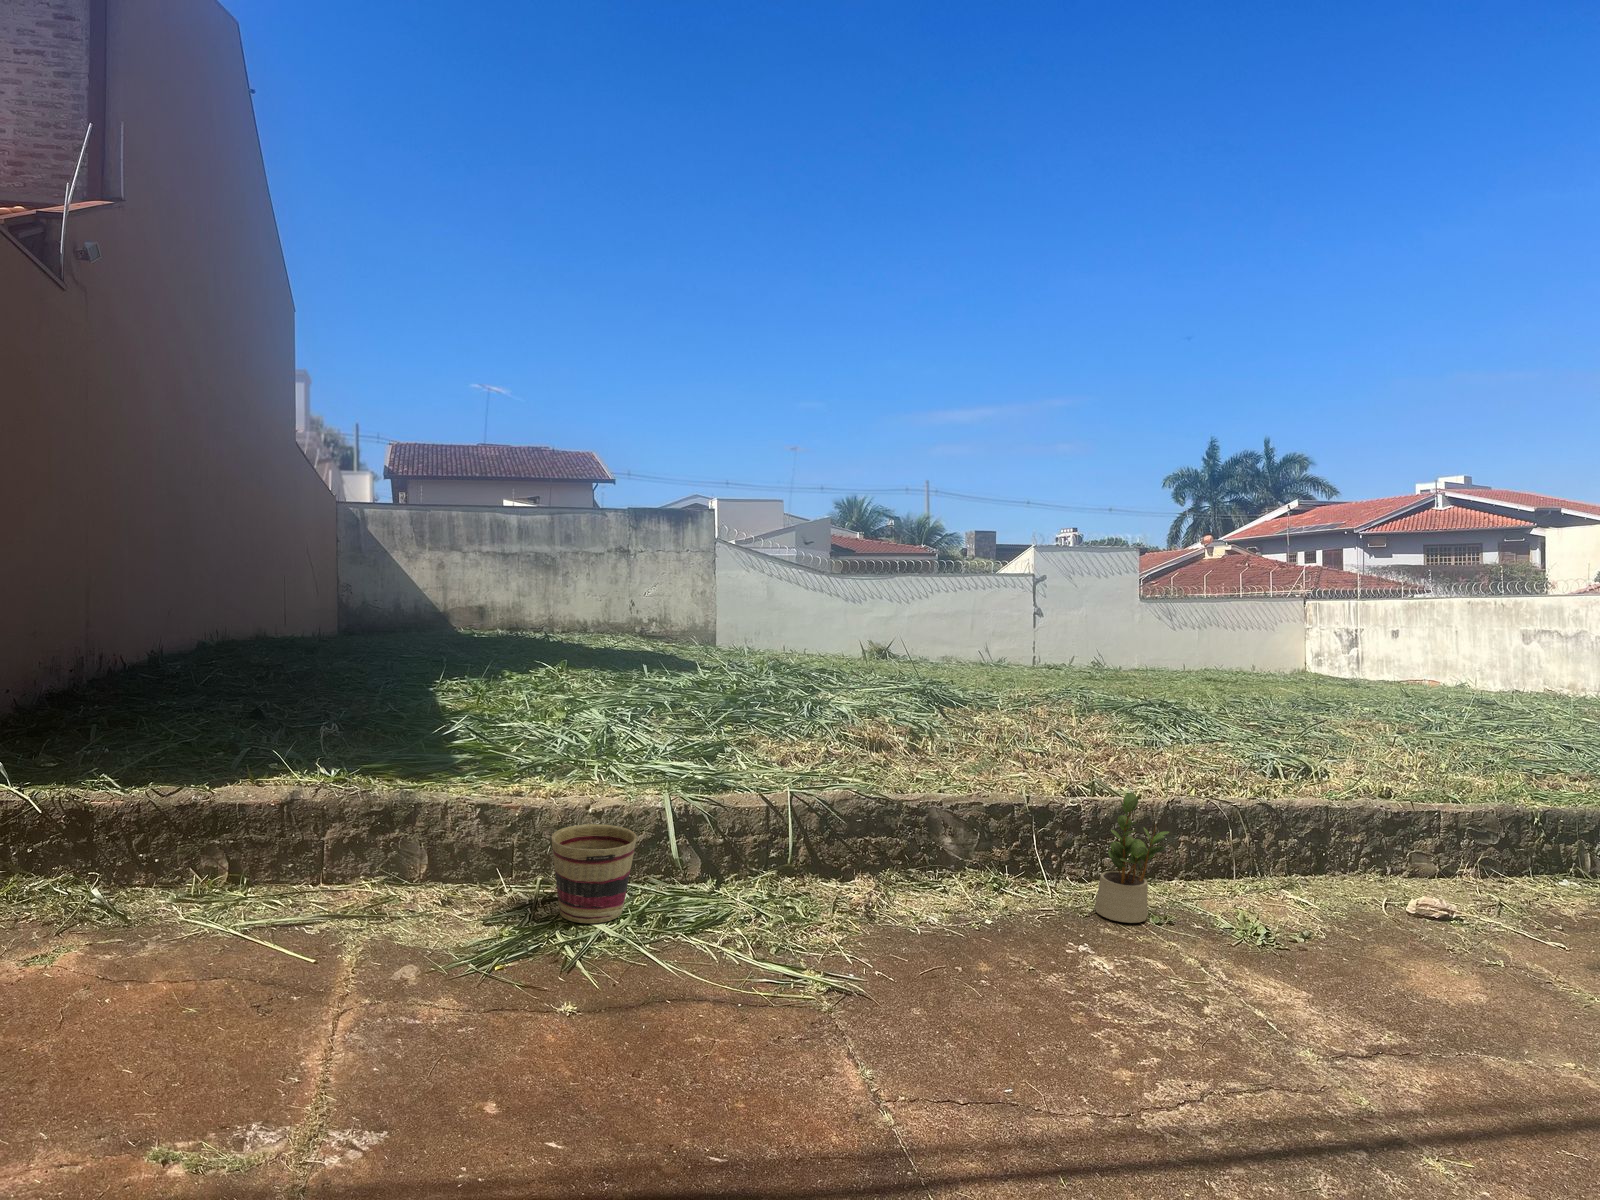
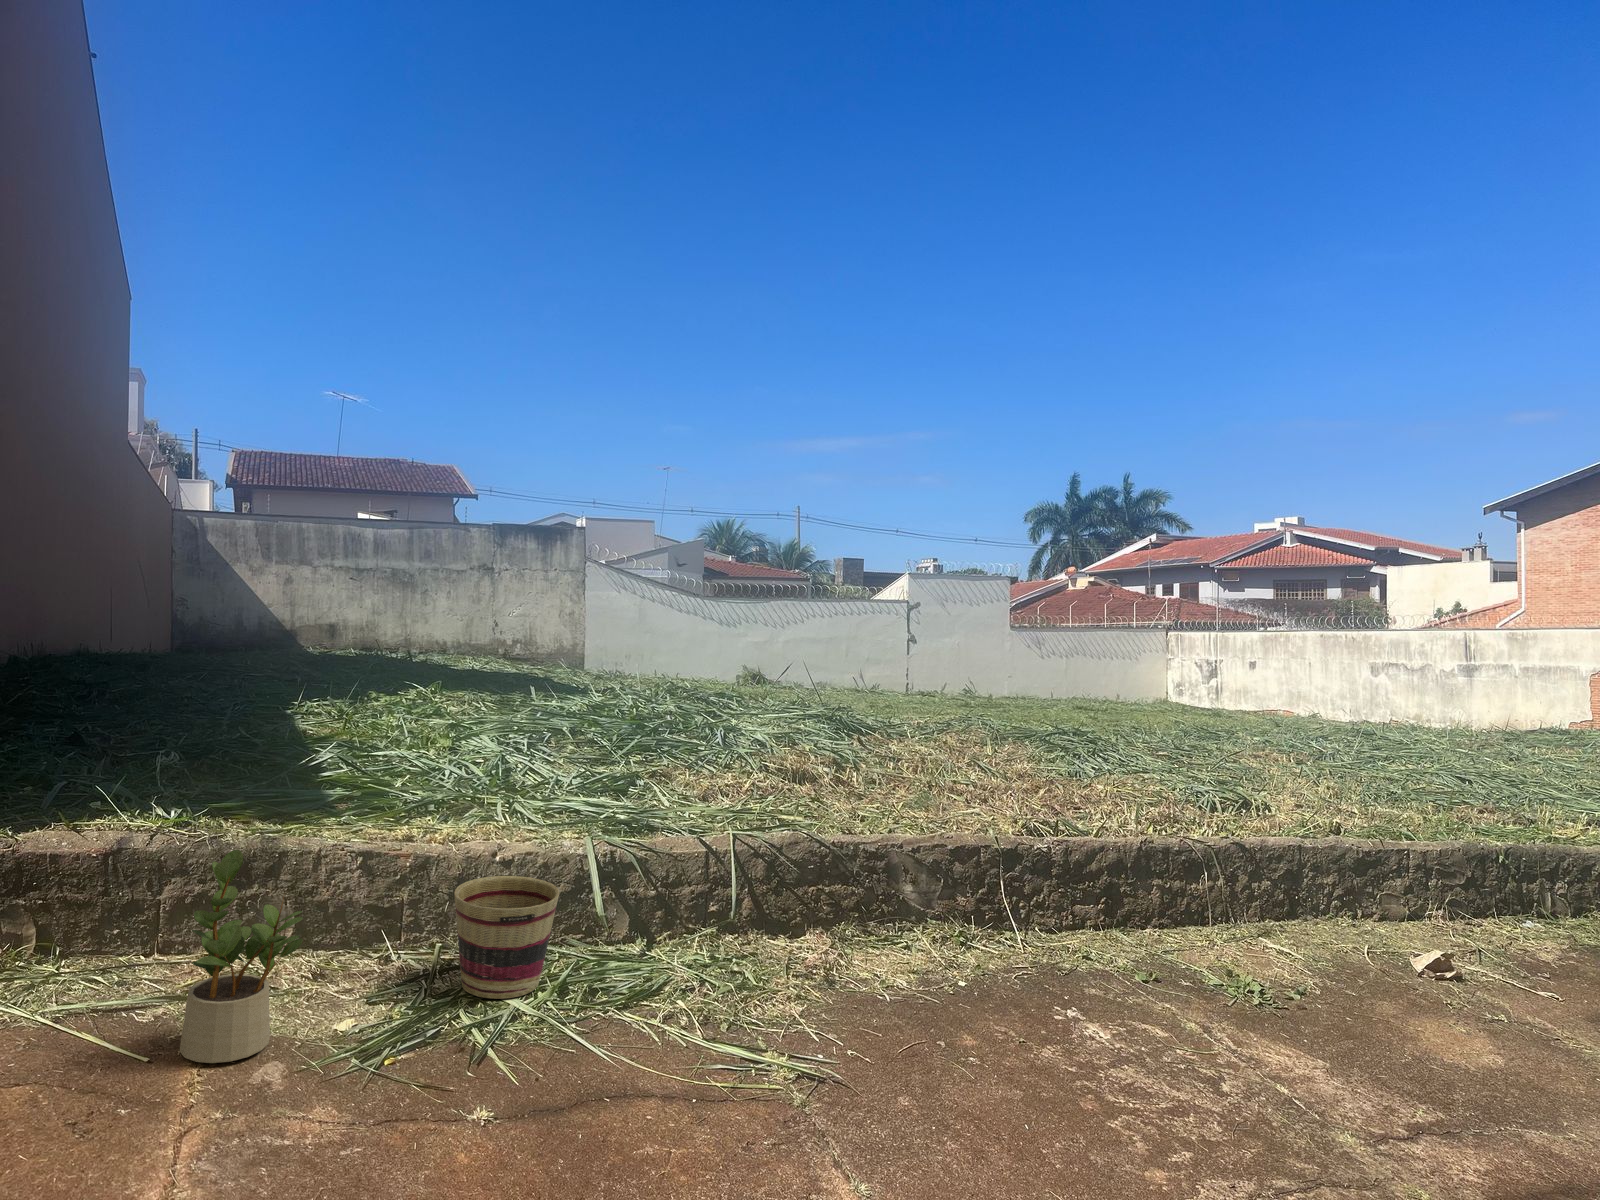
potted plant: present [1095,793,1170,923] -> present [180,850,303,1063]

